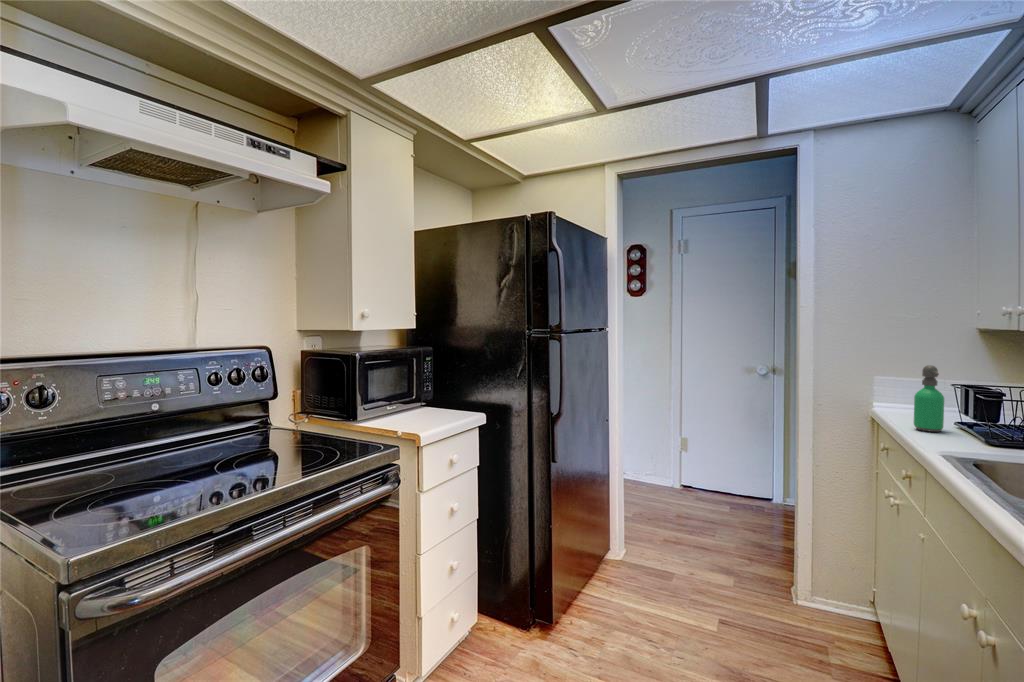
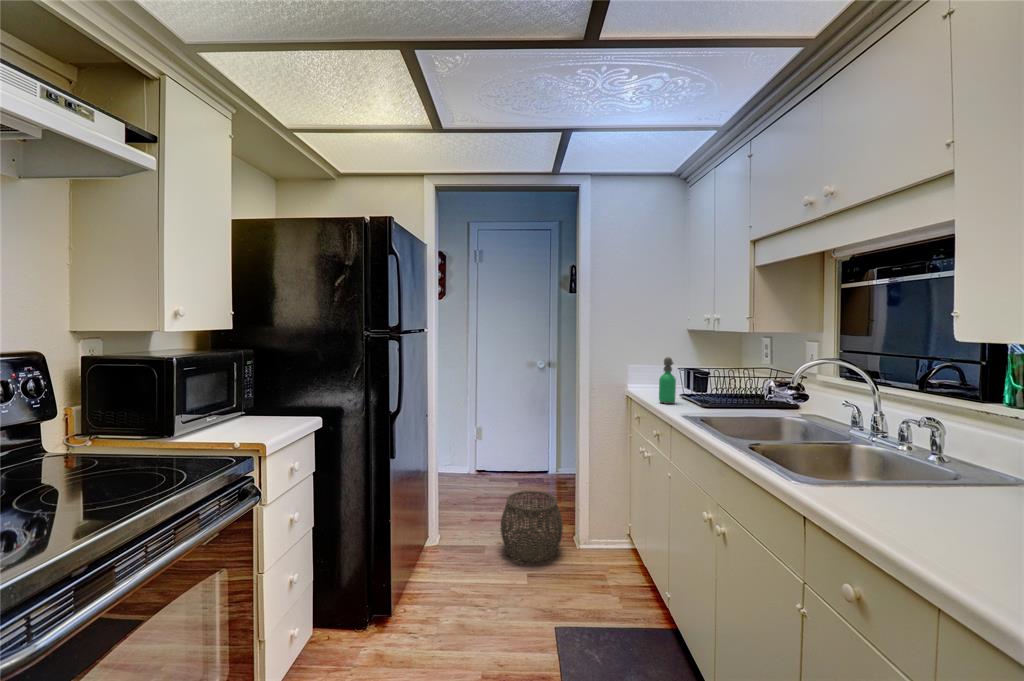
woven basket: none [687,518,770,609] -> present [501,491,563,563]

